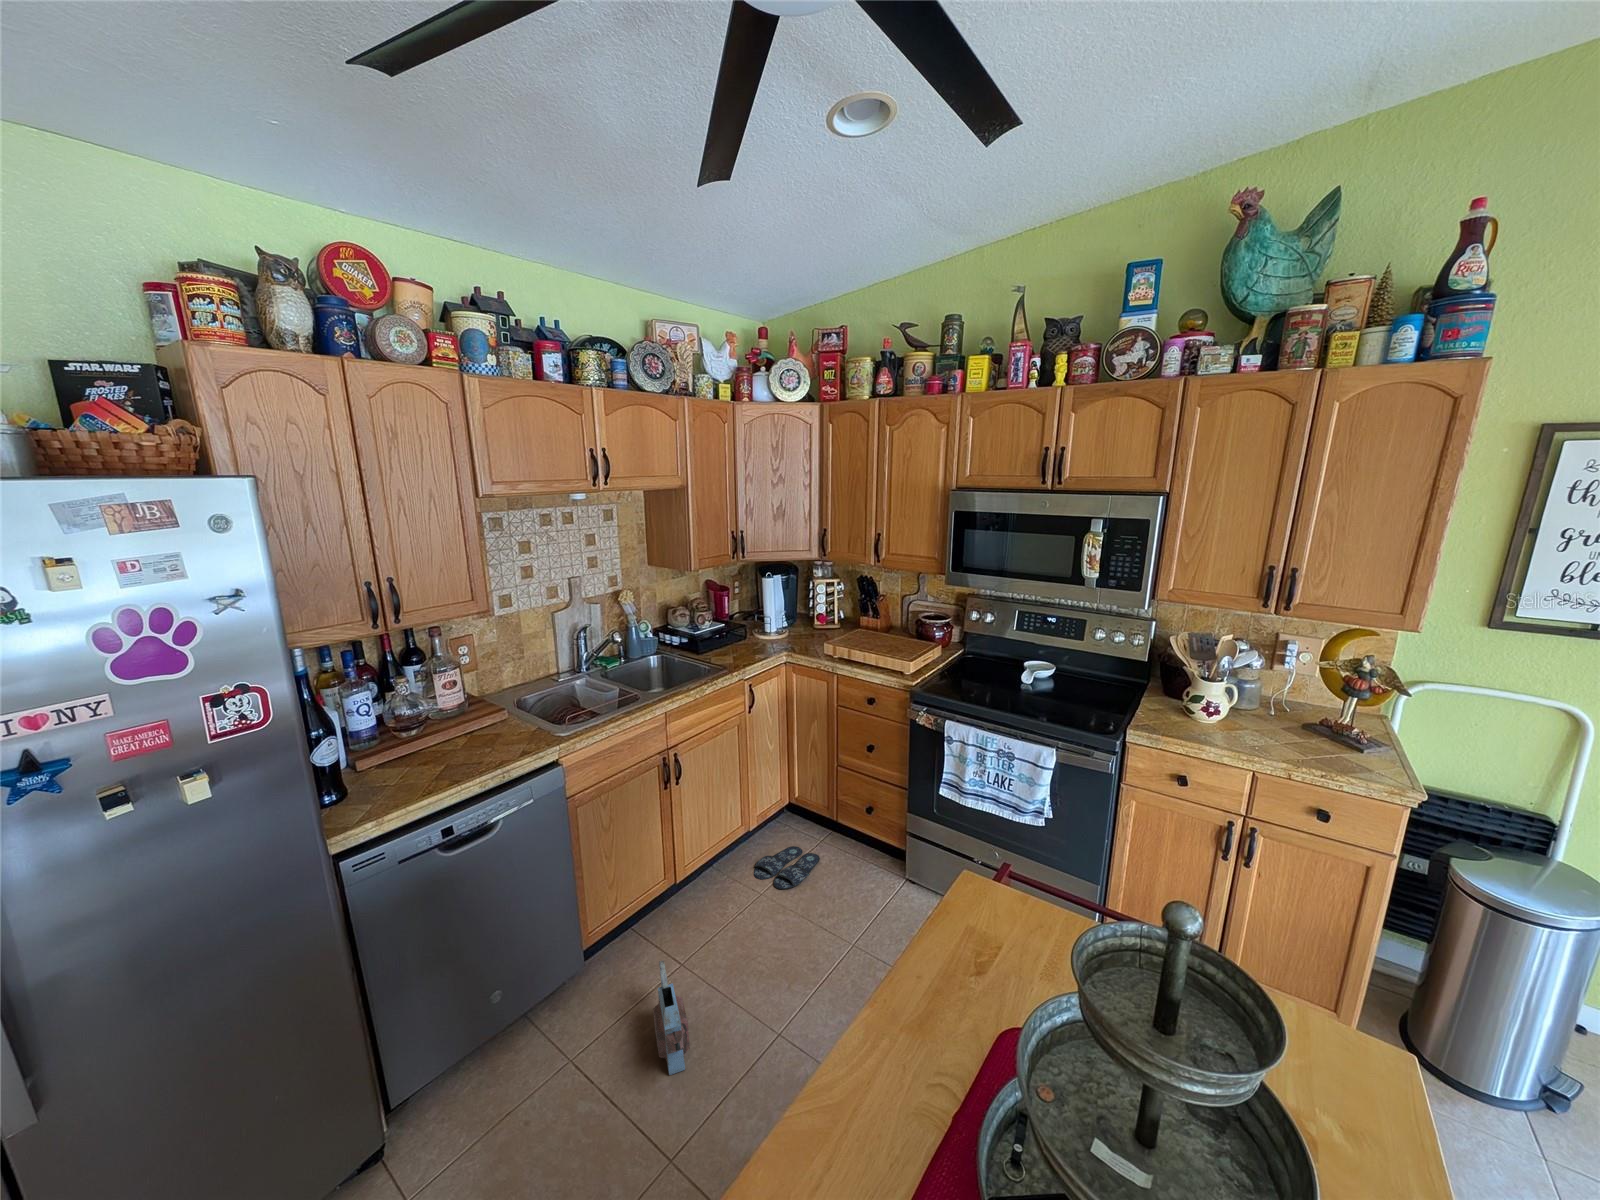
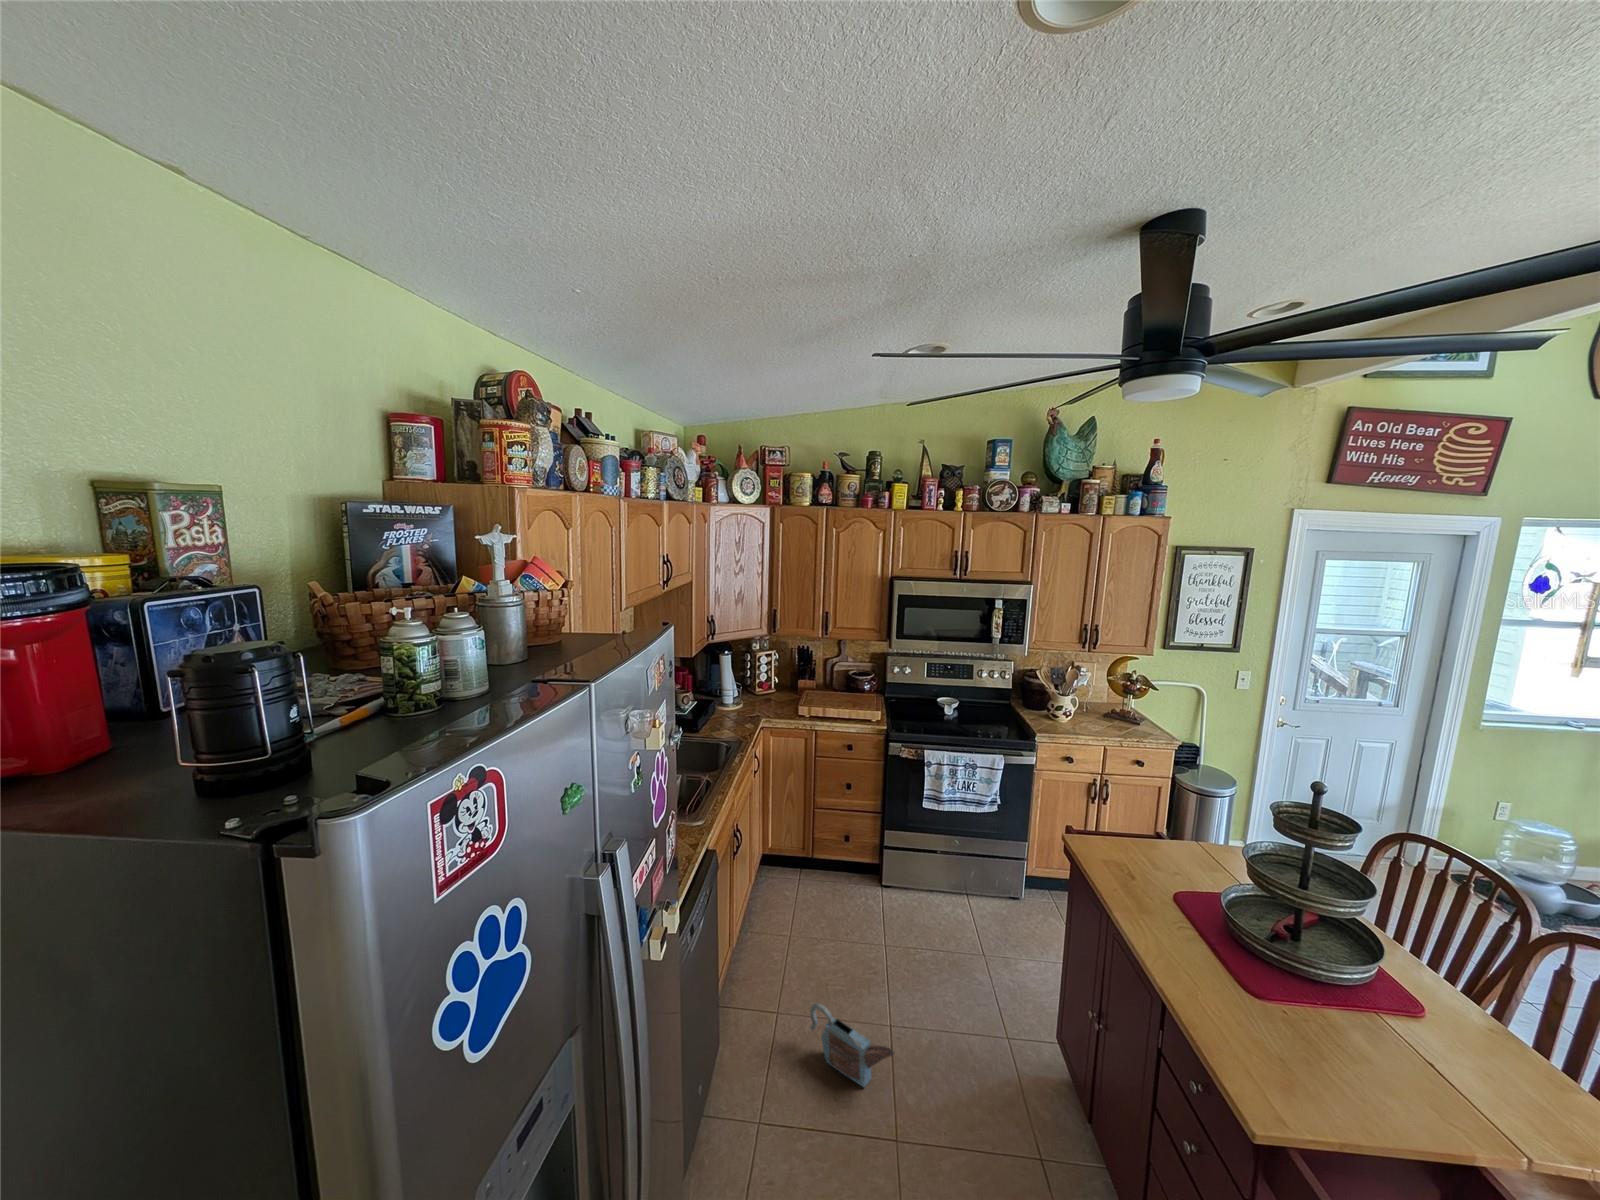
slippers: present [754,846,820,889] -> none [774,886,823,923]

